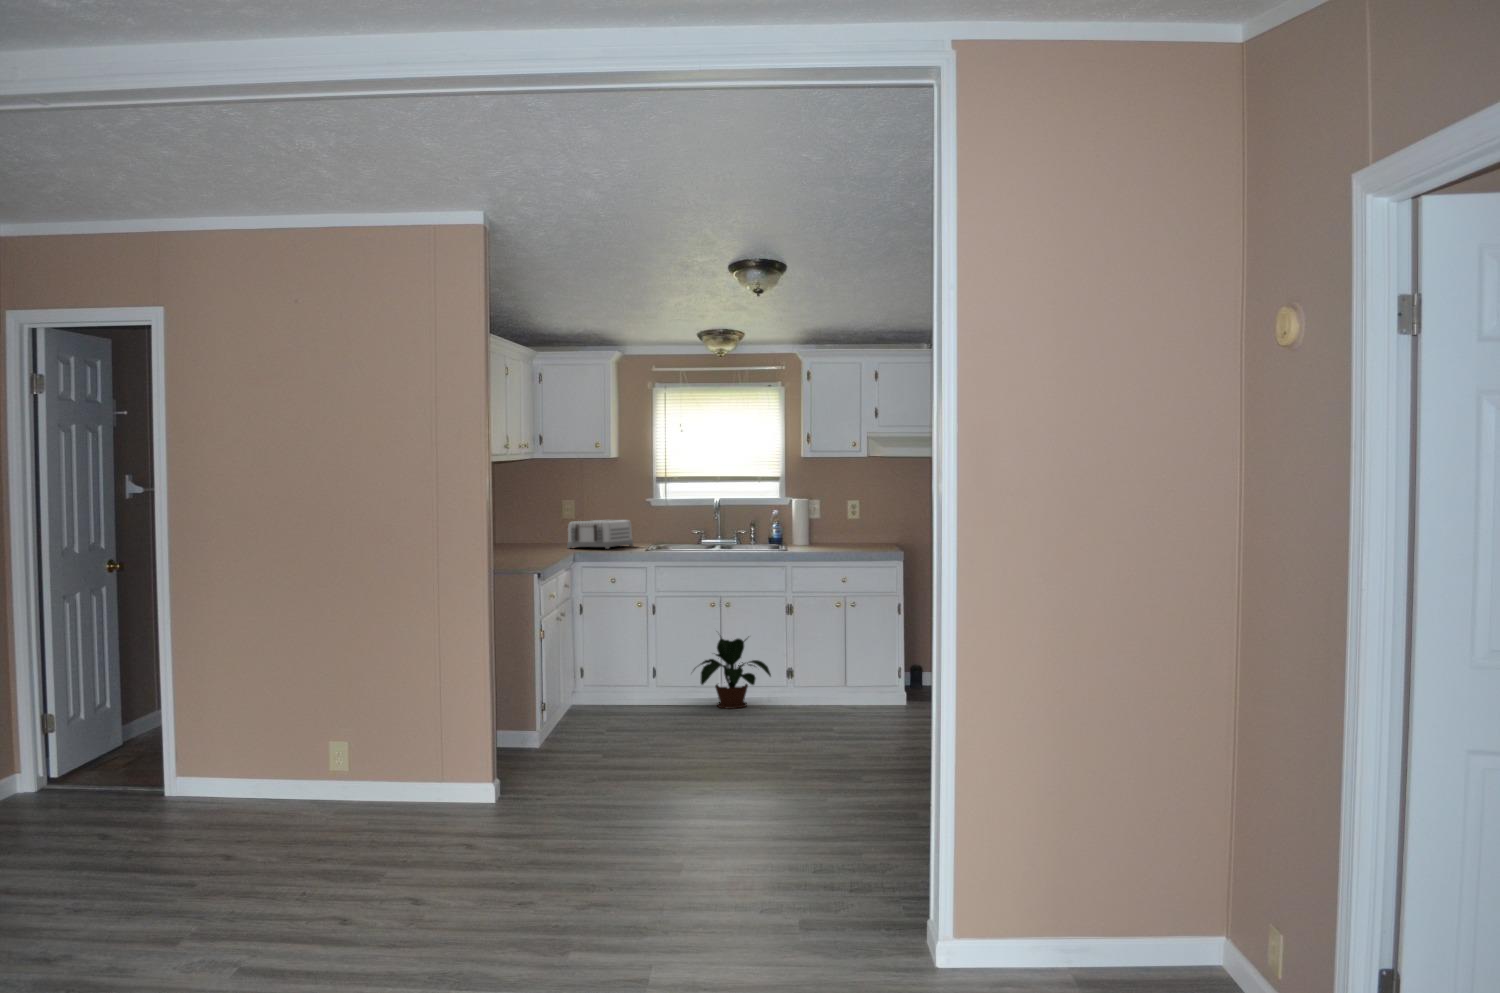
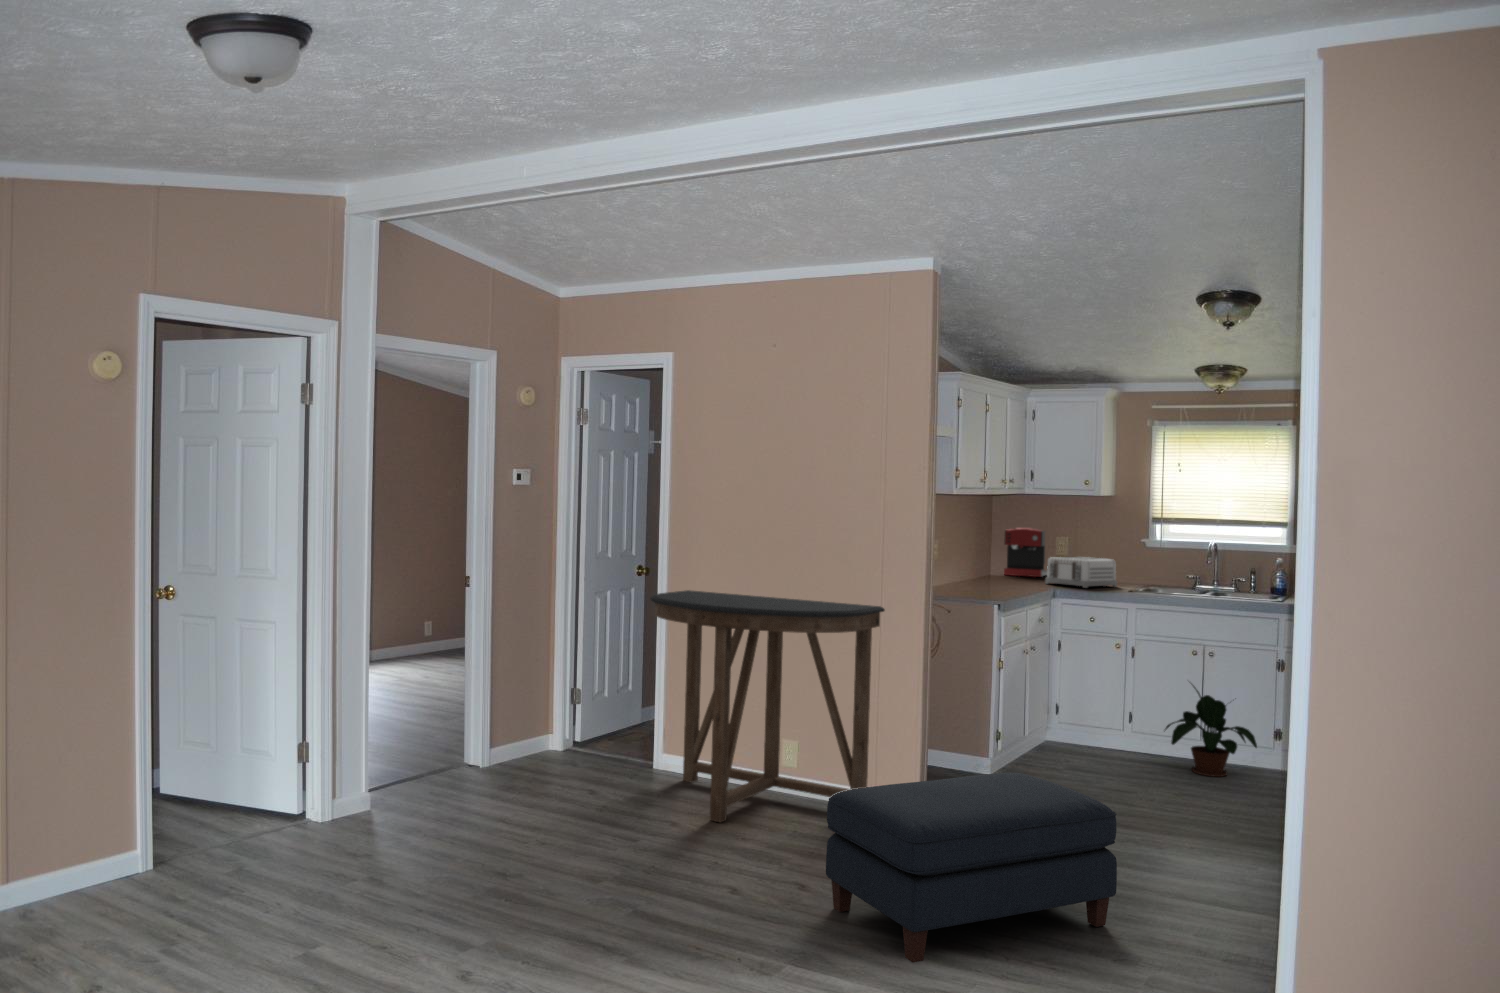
coffee maker: none [519,492,560,544] -> present [1004,528,1047,577]
console table: none [166,576,450,832] -> present [651,590,885,822]
ottoman: none [444,719,720,912] -> present [826,773,1117,963]

